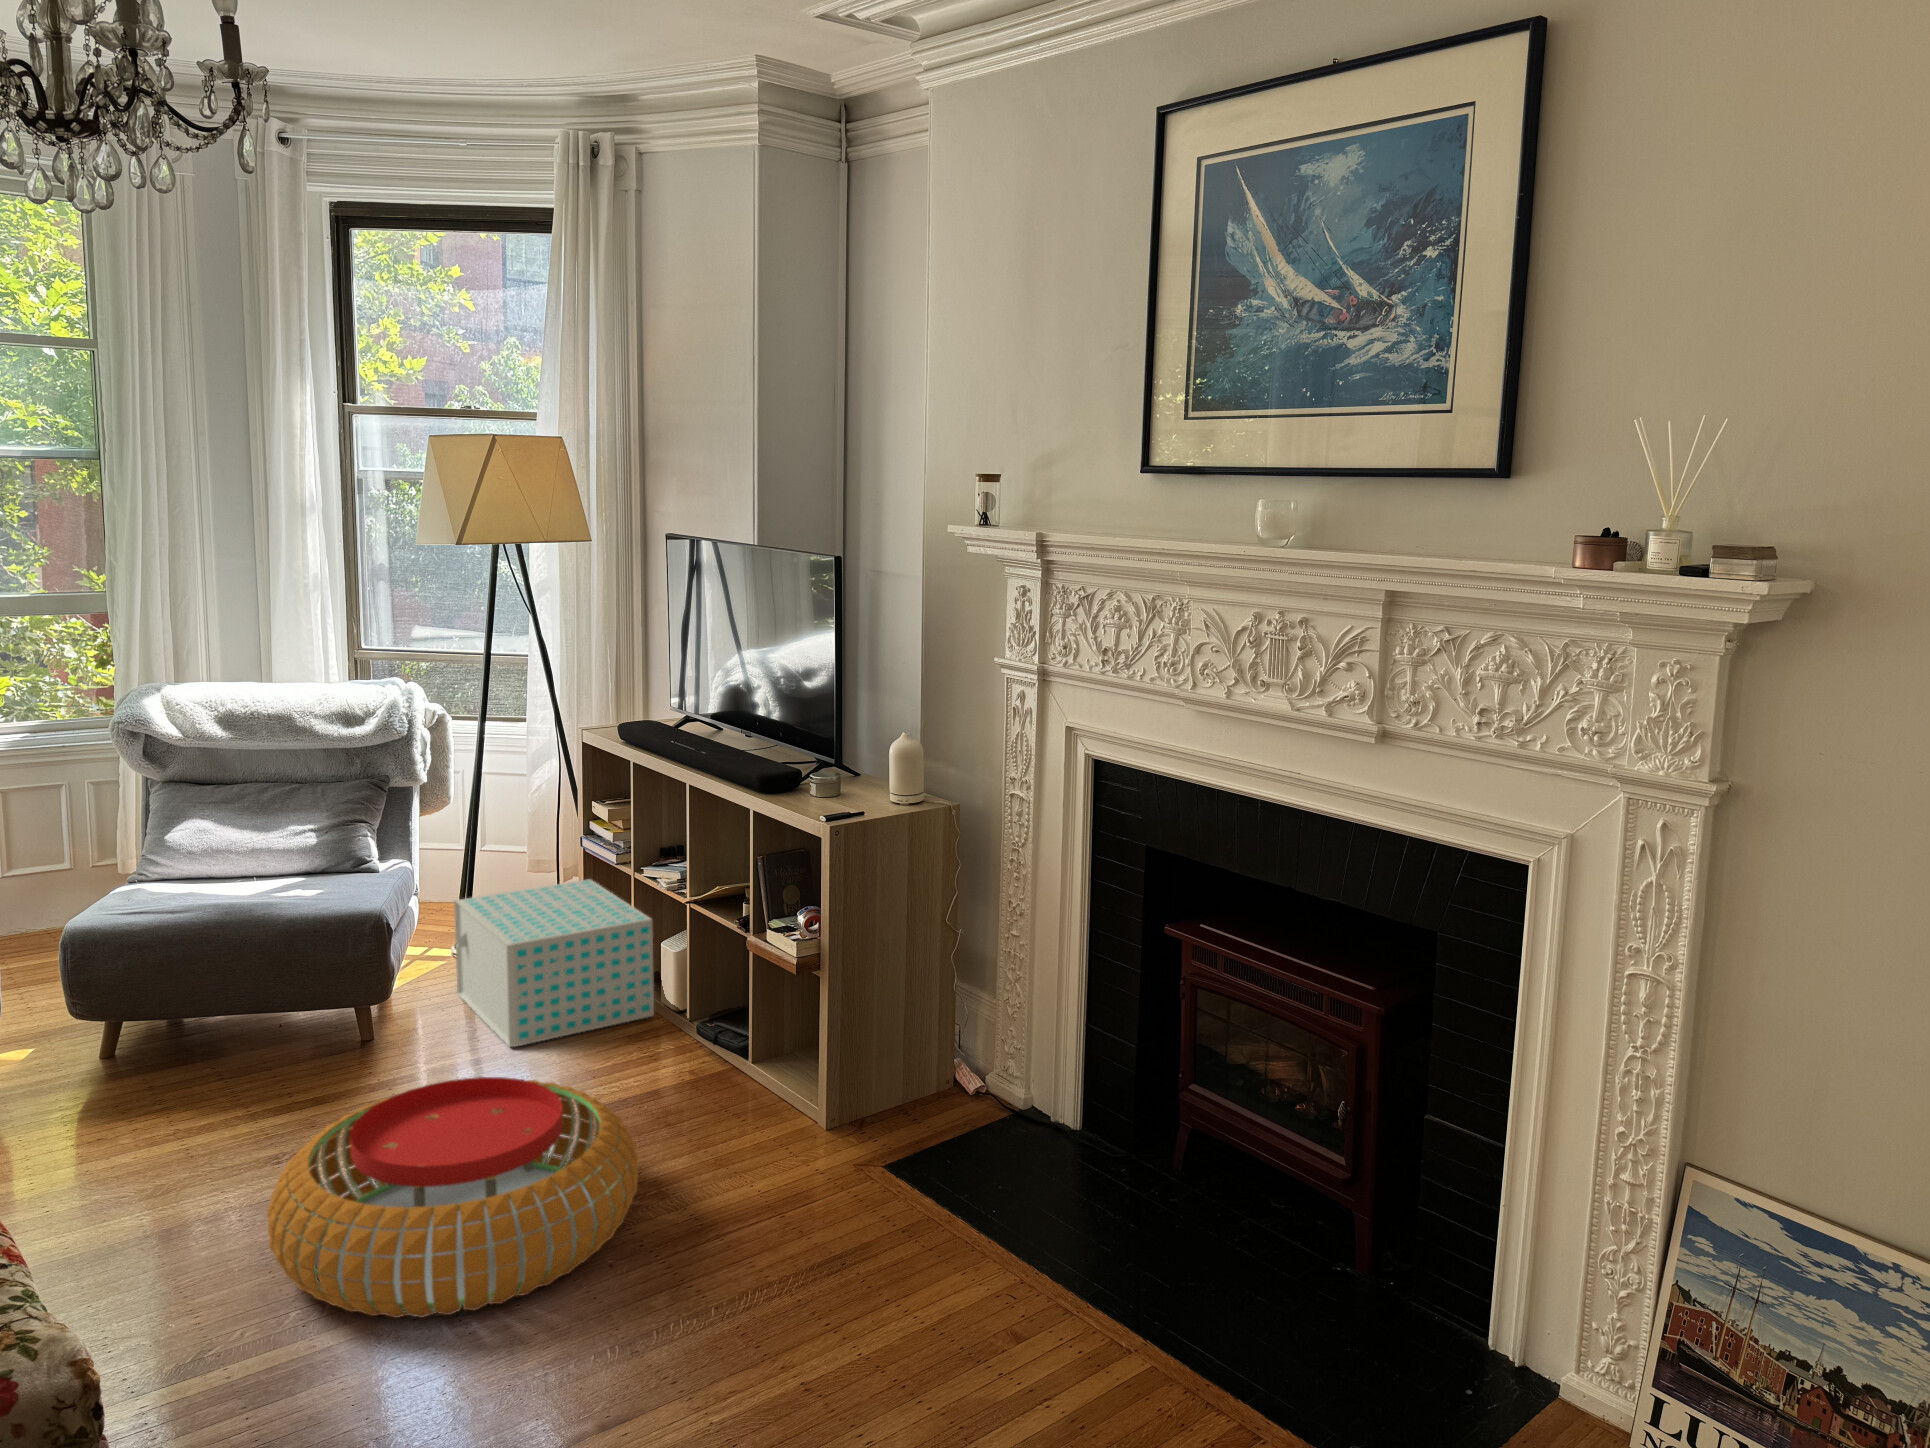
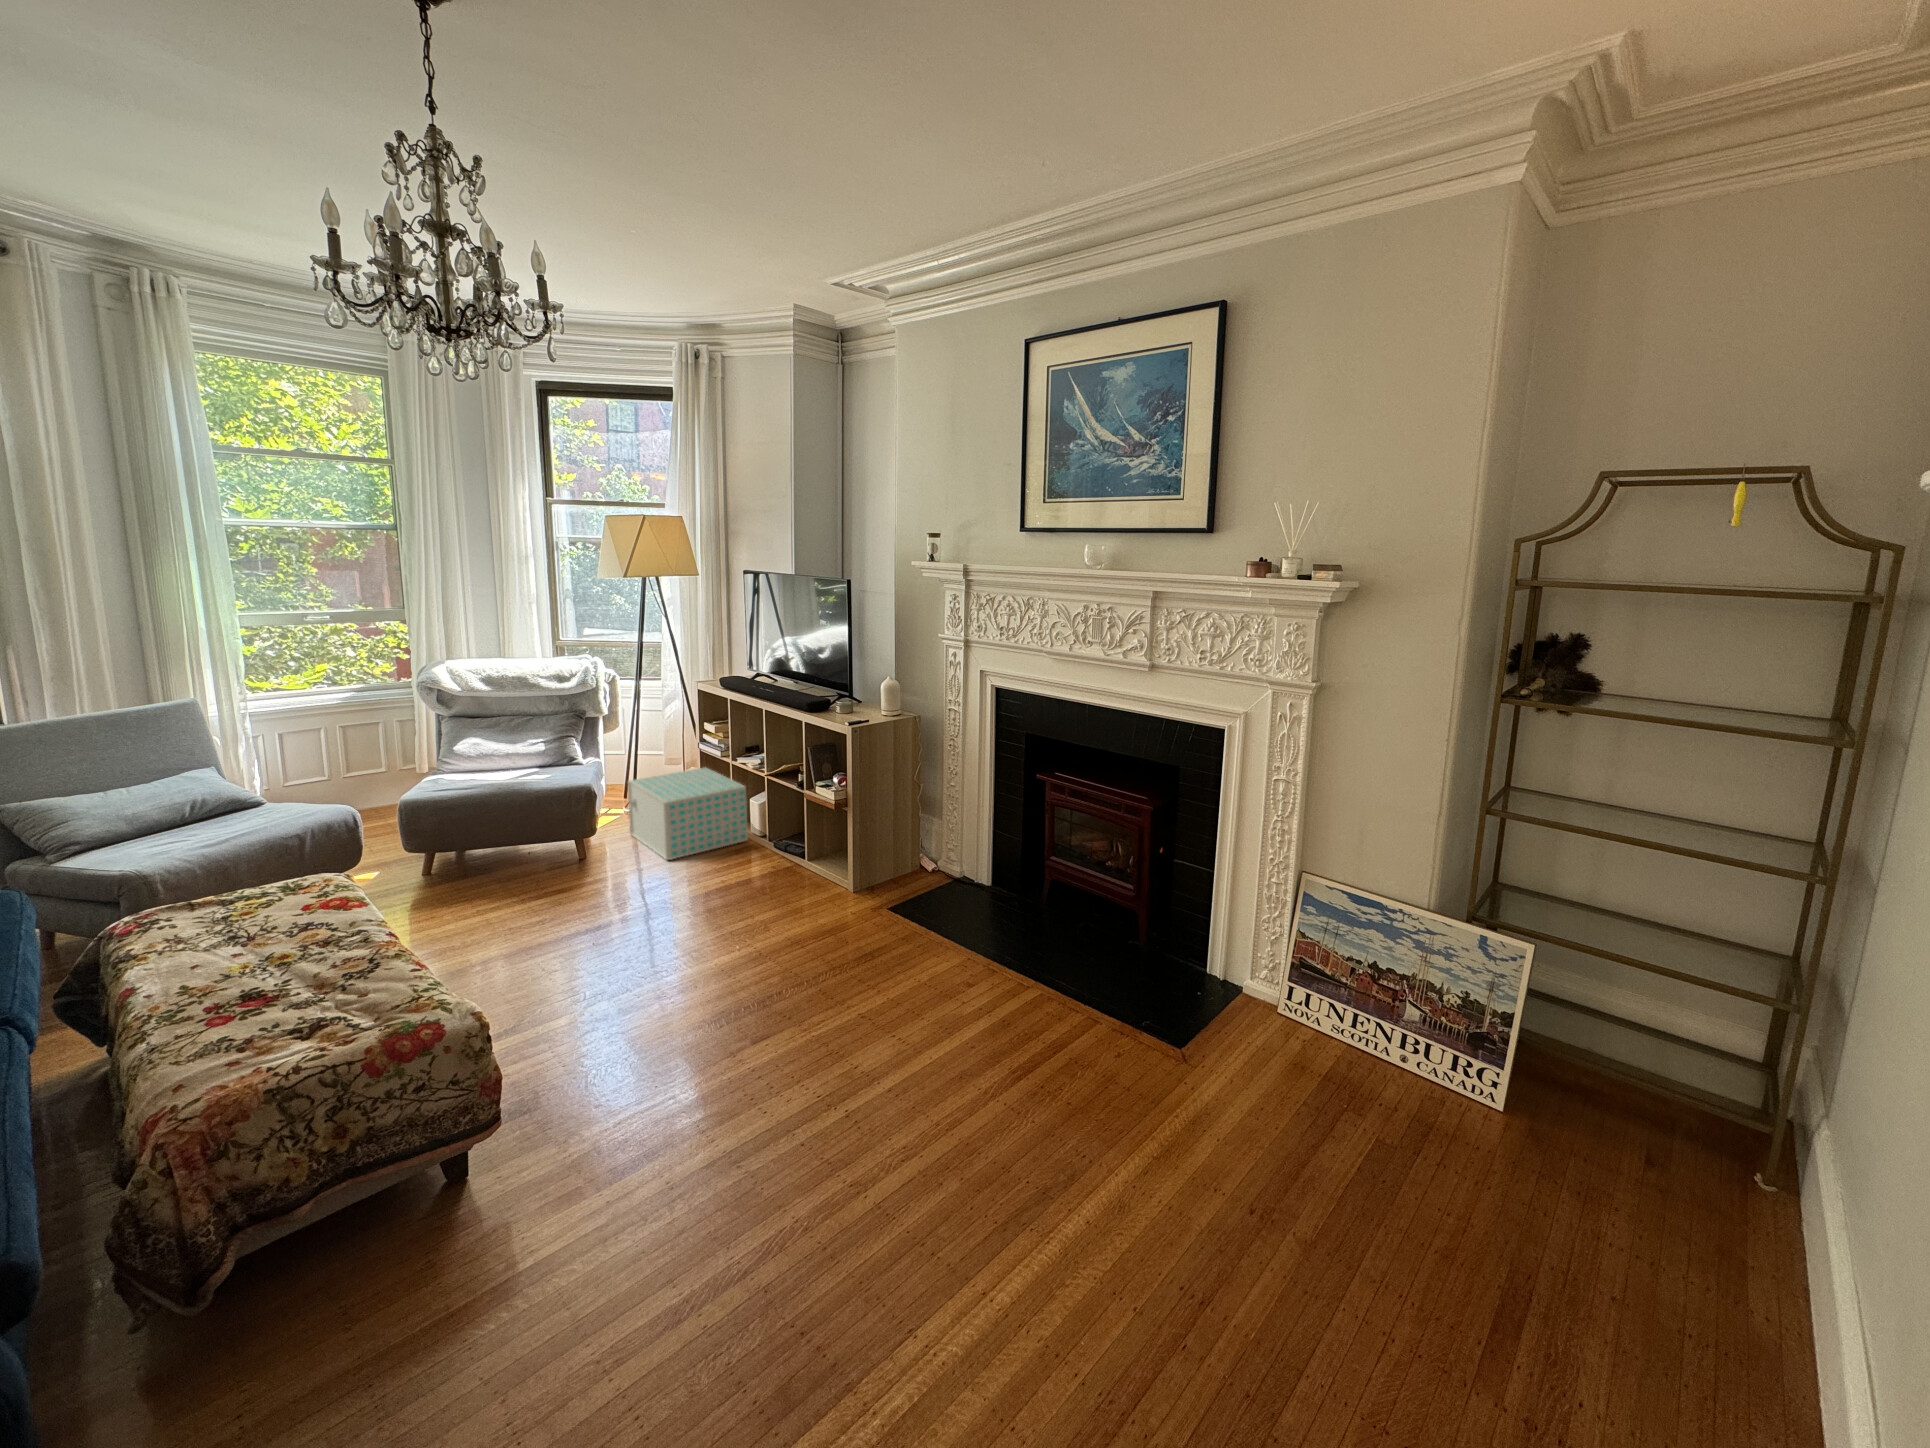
pouf: present [267,1077,638,1318] -> none [544,870,755,999]

